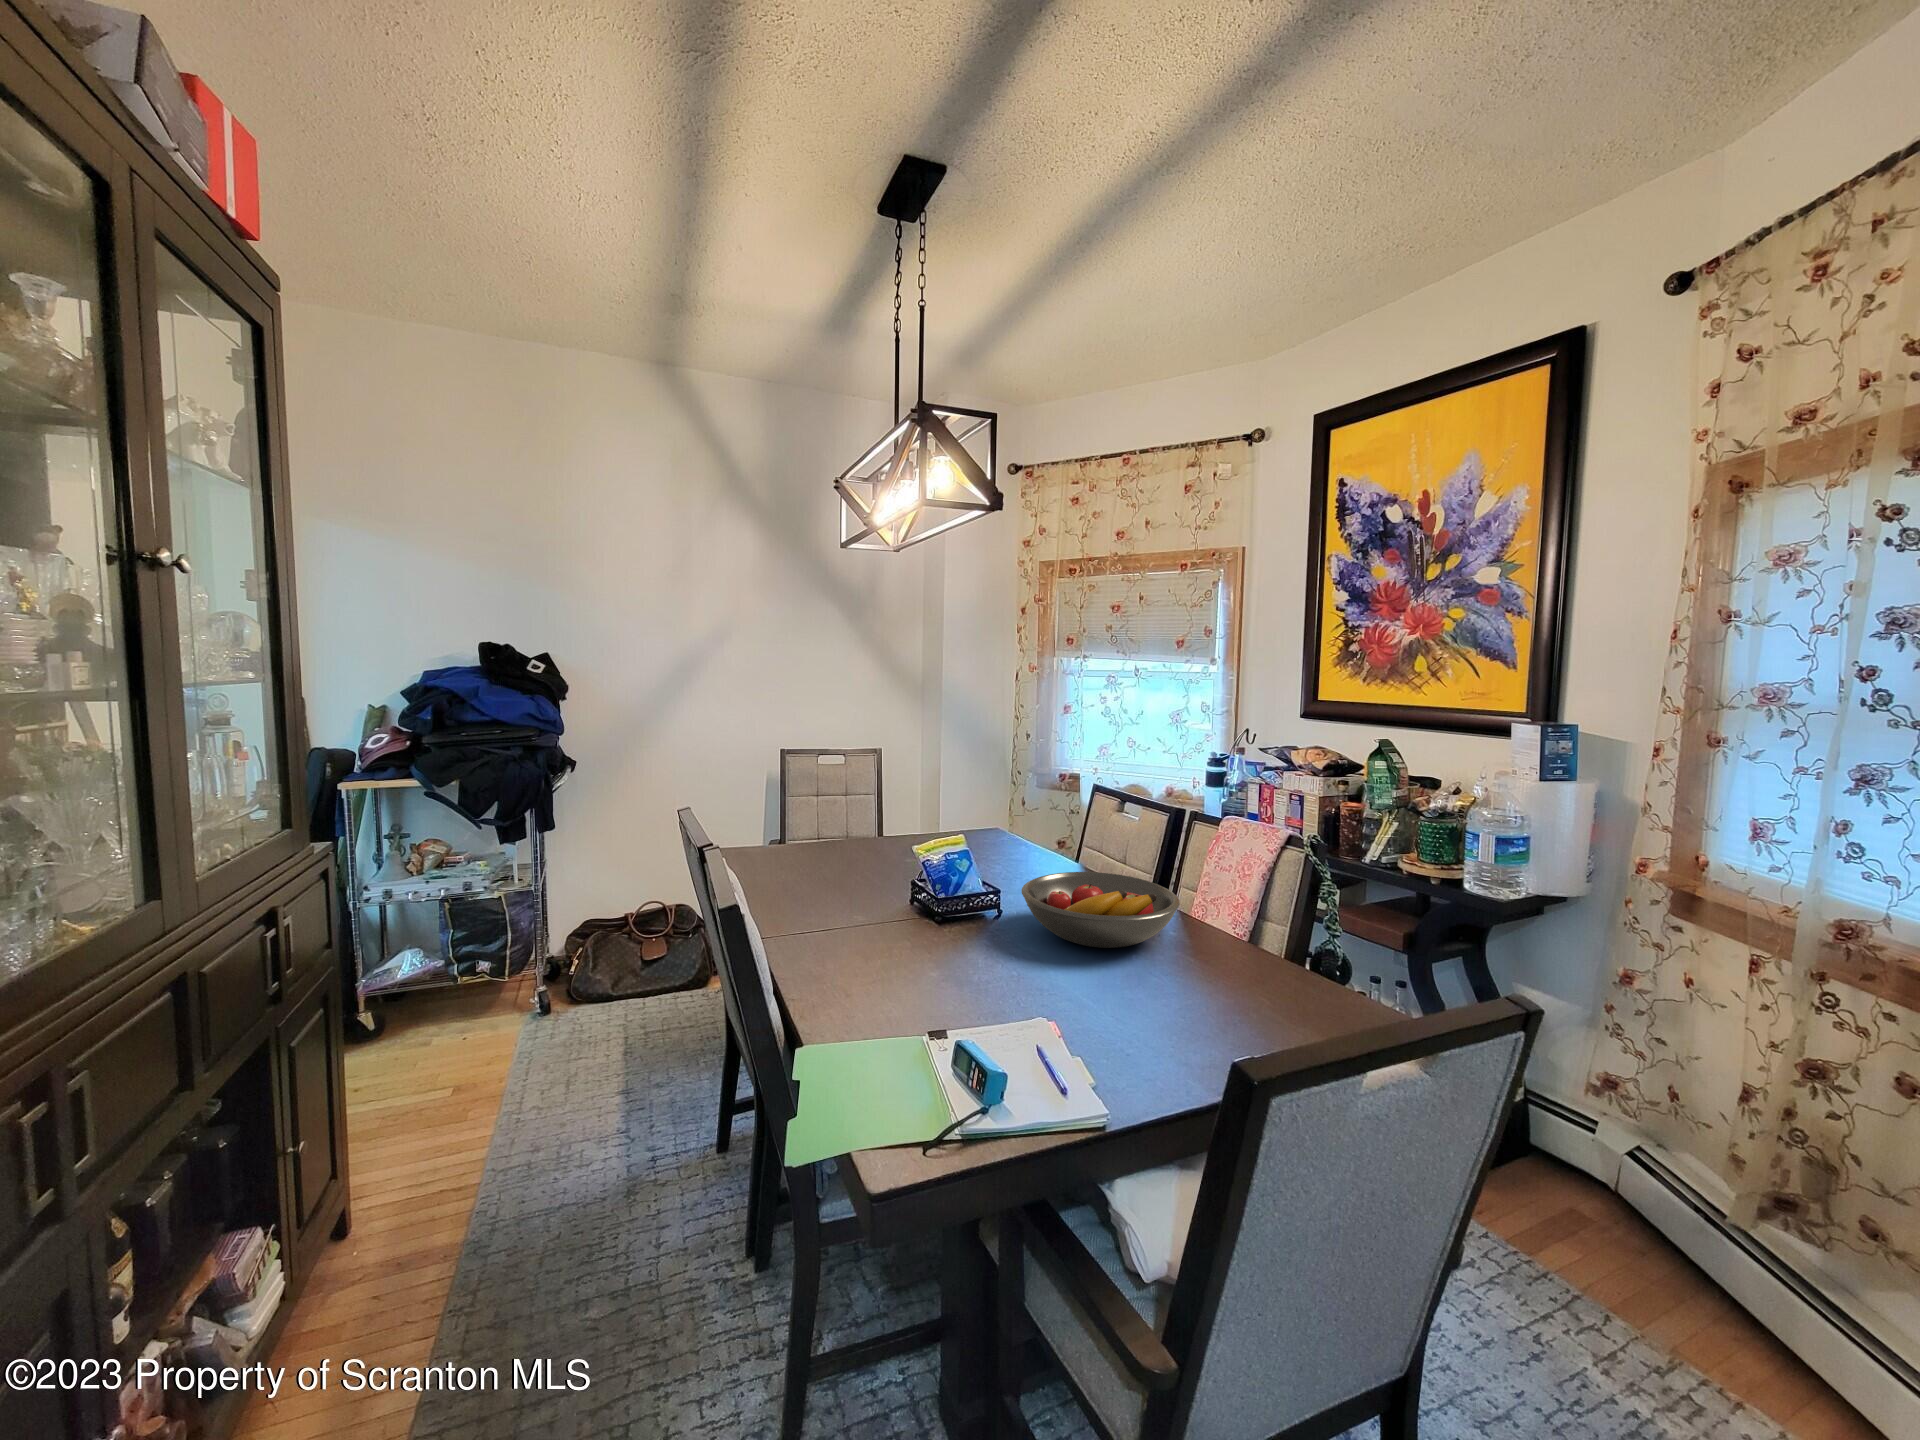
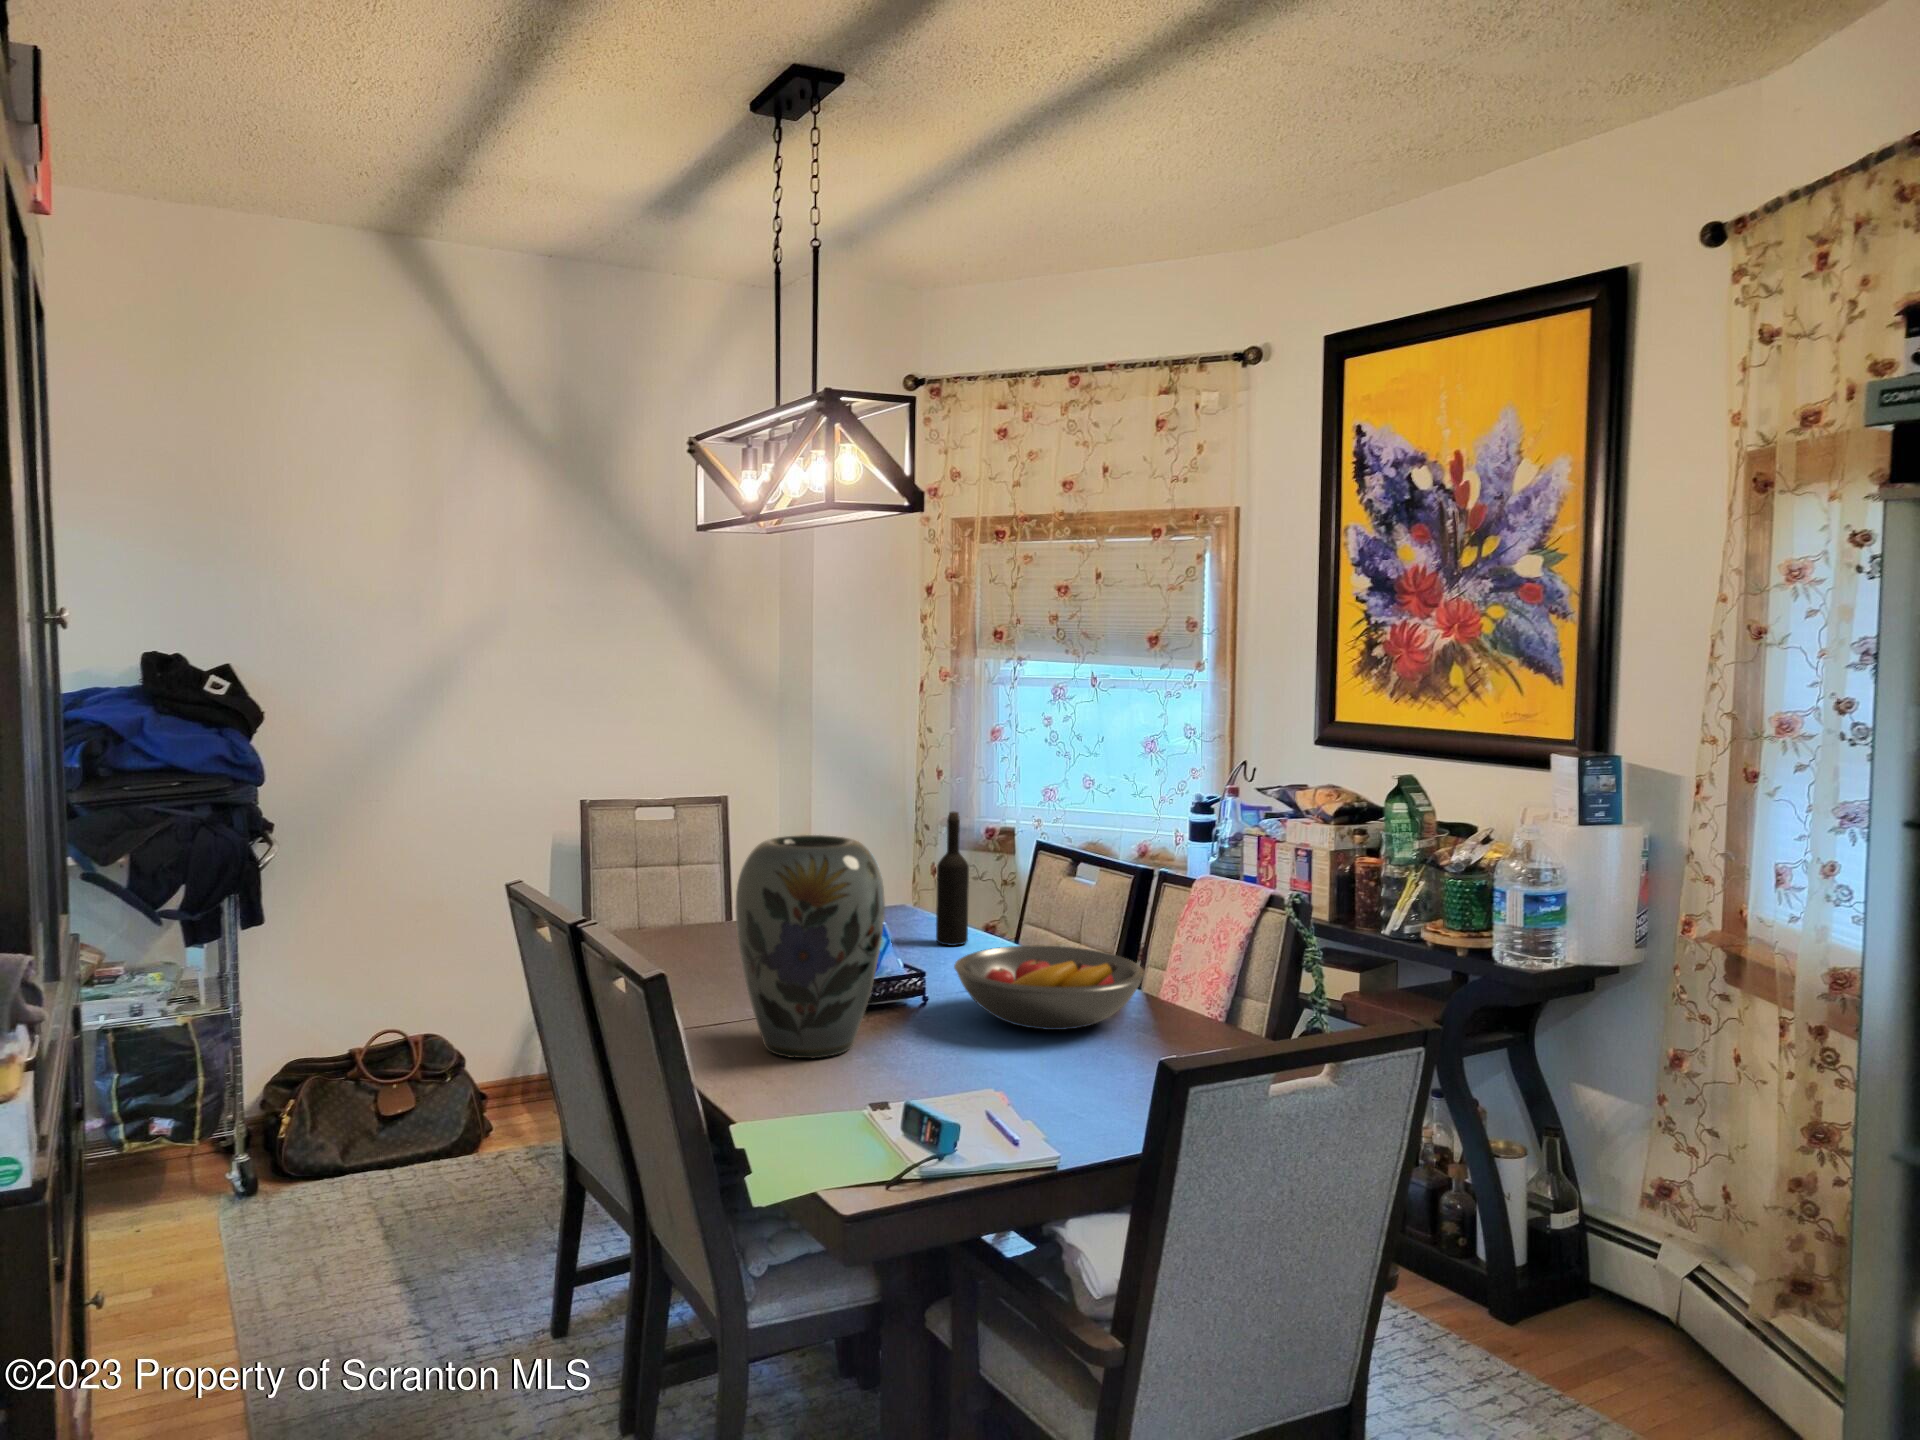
wine bottle: none [1017,763,1041,862] -> present [936,811,969,946]
vase: none [839,784,960,970] -> present [735,835,885,1058]

